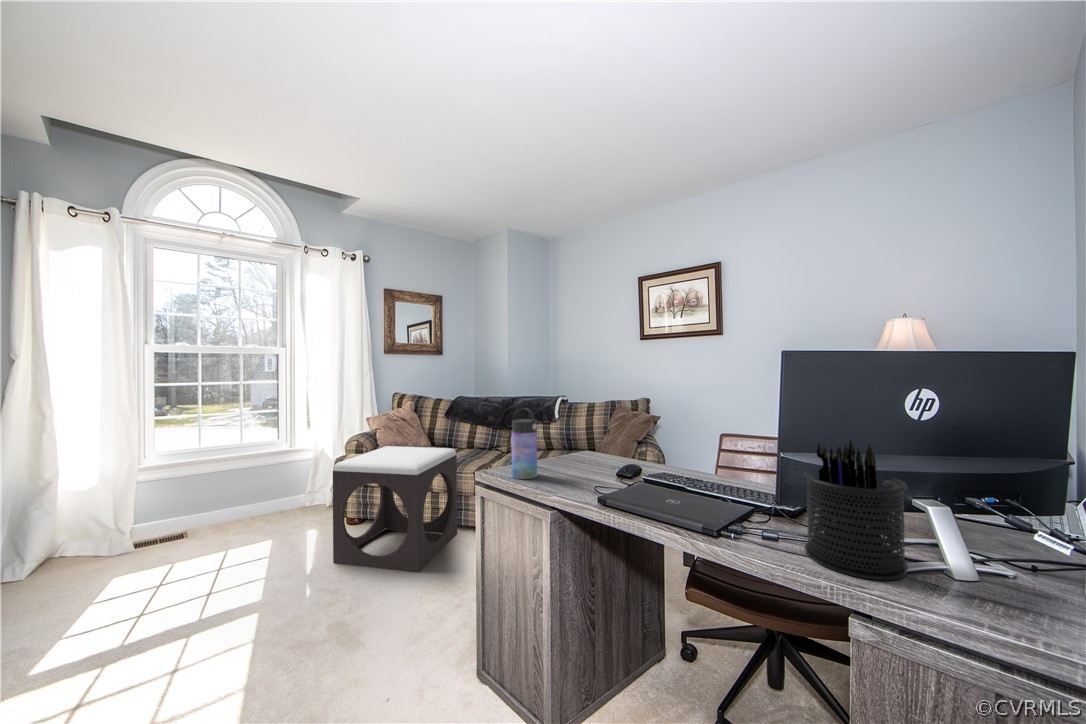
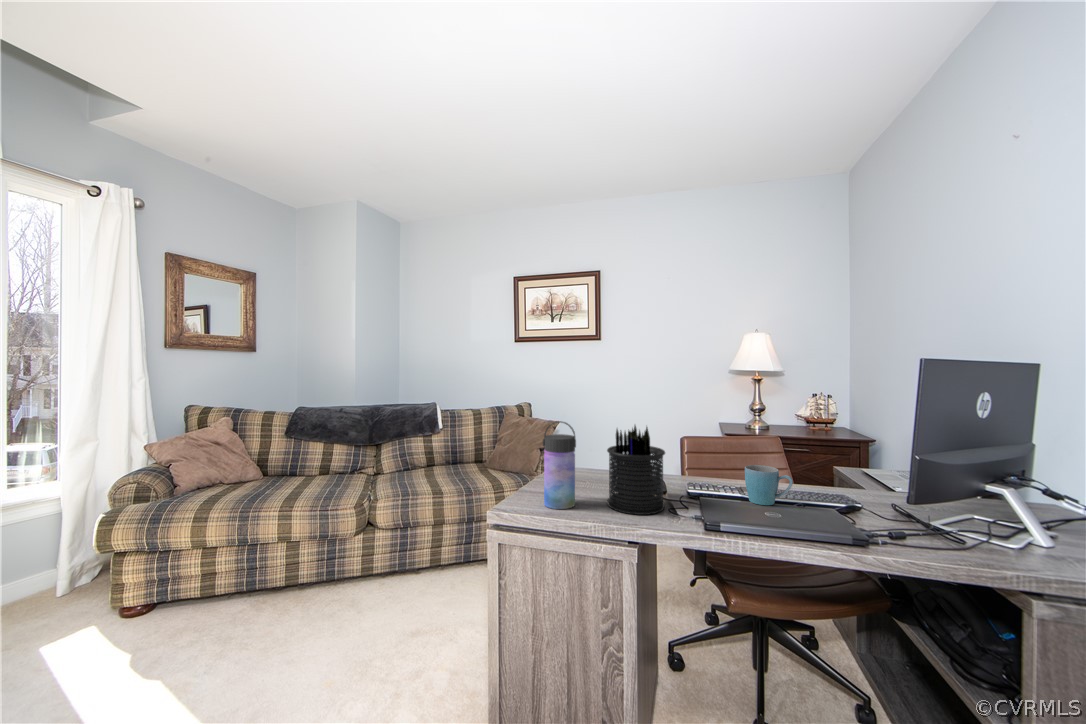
pen holder: present [804,440,908,580] -> present [607,426,665,515]
footstool: present [333,446,457,572] -> none [142,479,334,693]
mug: none [680,461,716,501] -> present [745,465,793,505]

